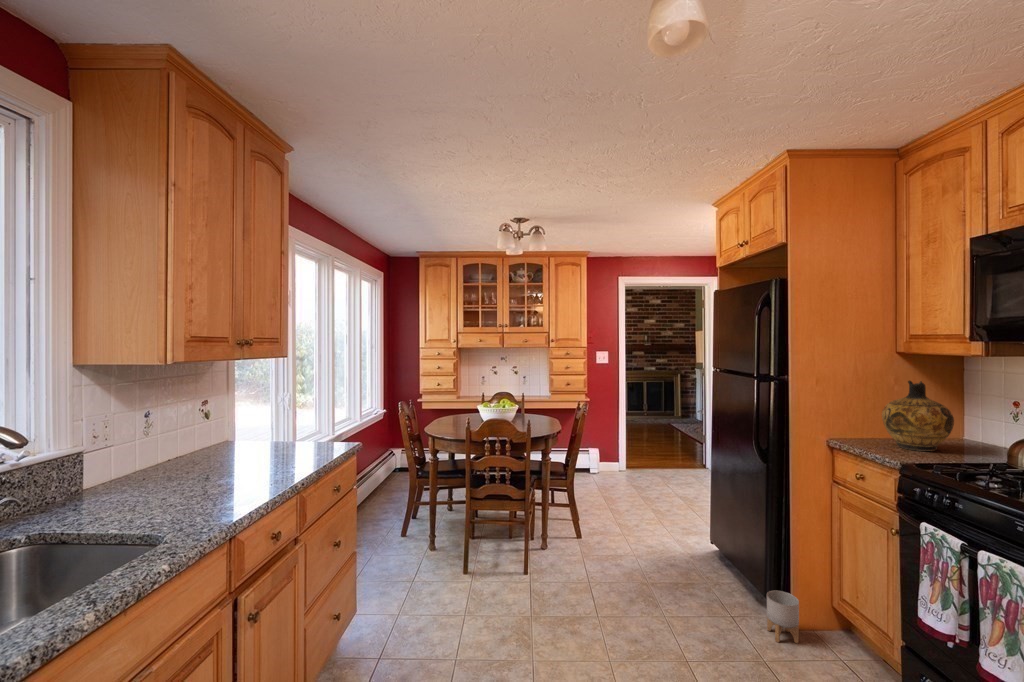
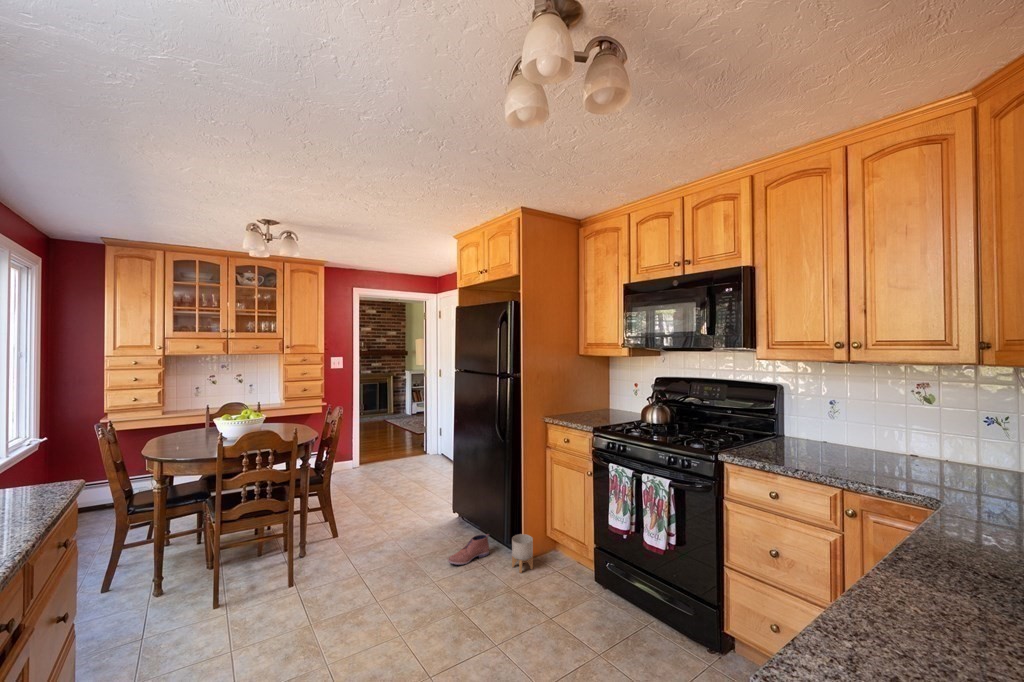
ceramic jug: present [882,381,954,451] -> none [574,373,610,418]
shoe: none [683,575,743,605] -> present [448,534,489,565]

